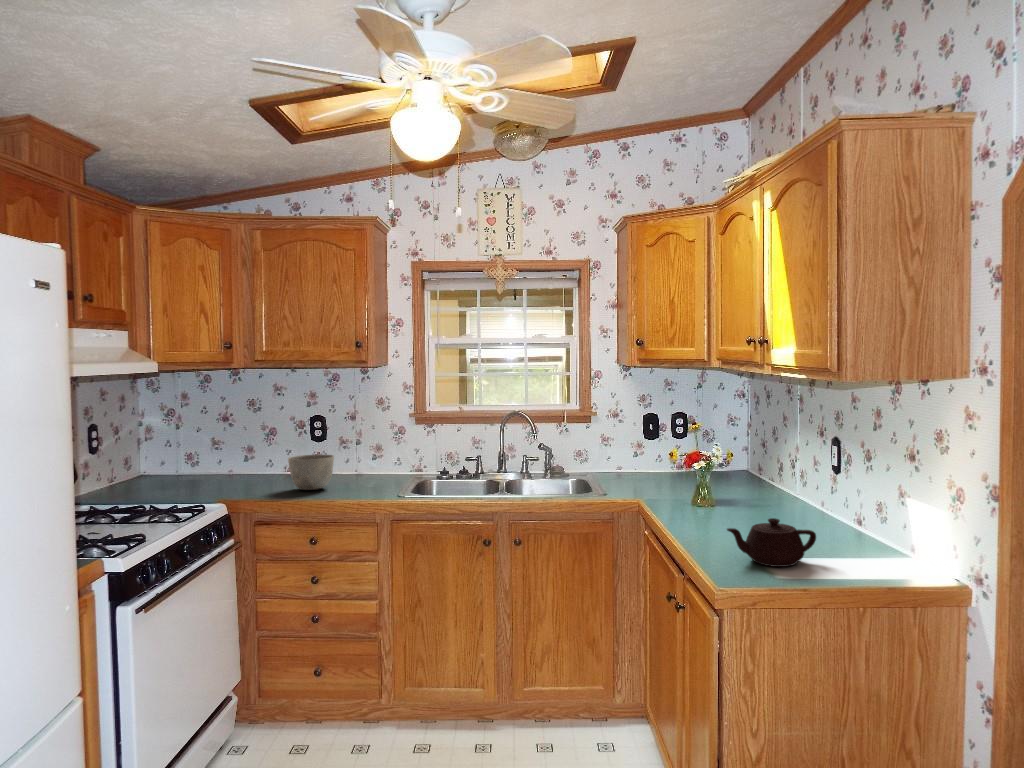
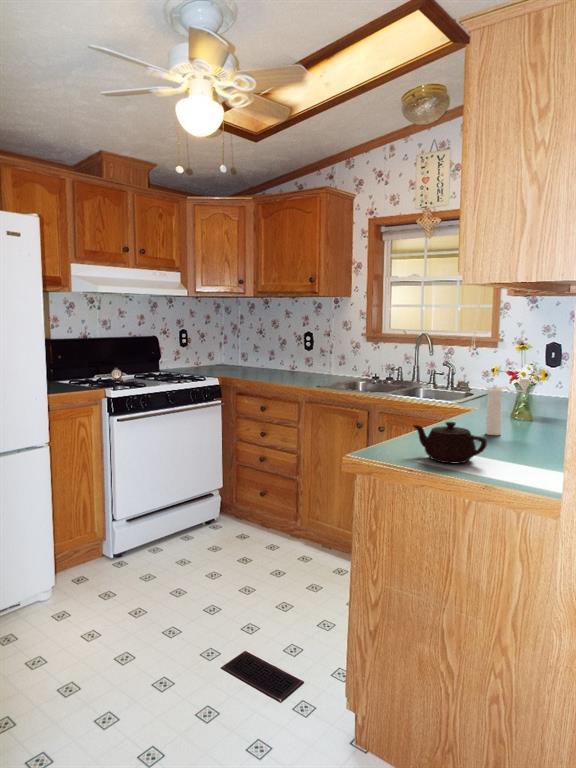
bowl: present [288,455,334,490] -> none [264,356,294,379]
pepper mill: none [711,456,745,524] -> present [485,378,531,435]

